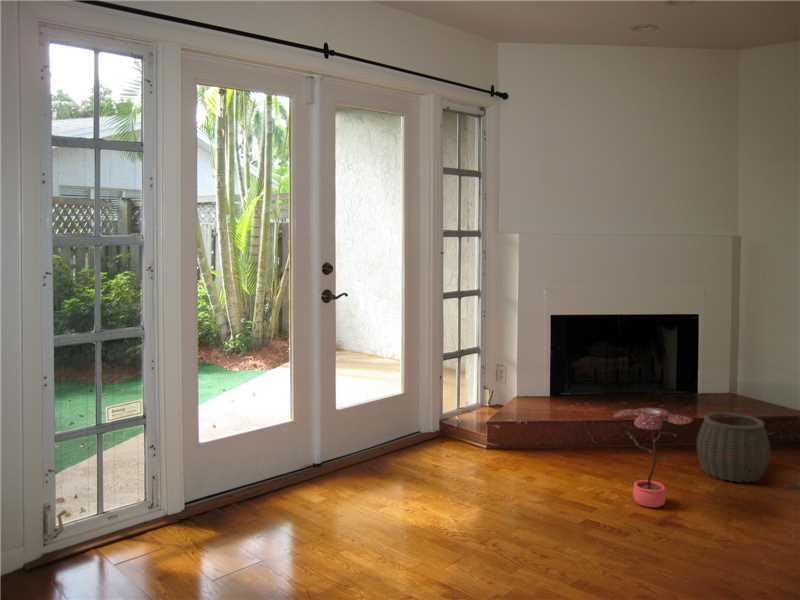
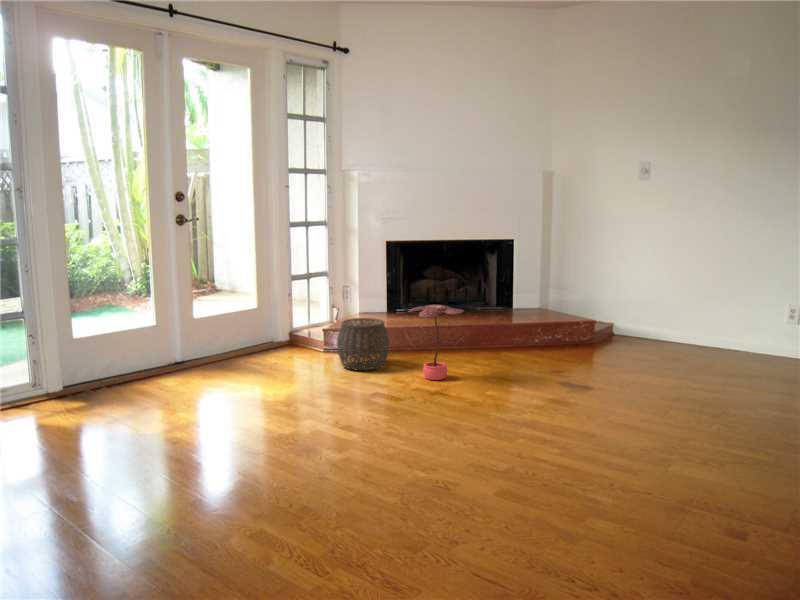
woven basket: present [697,413,770,482] -> present [337,318,390,371]

